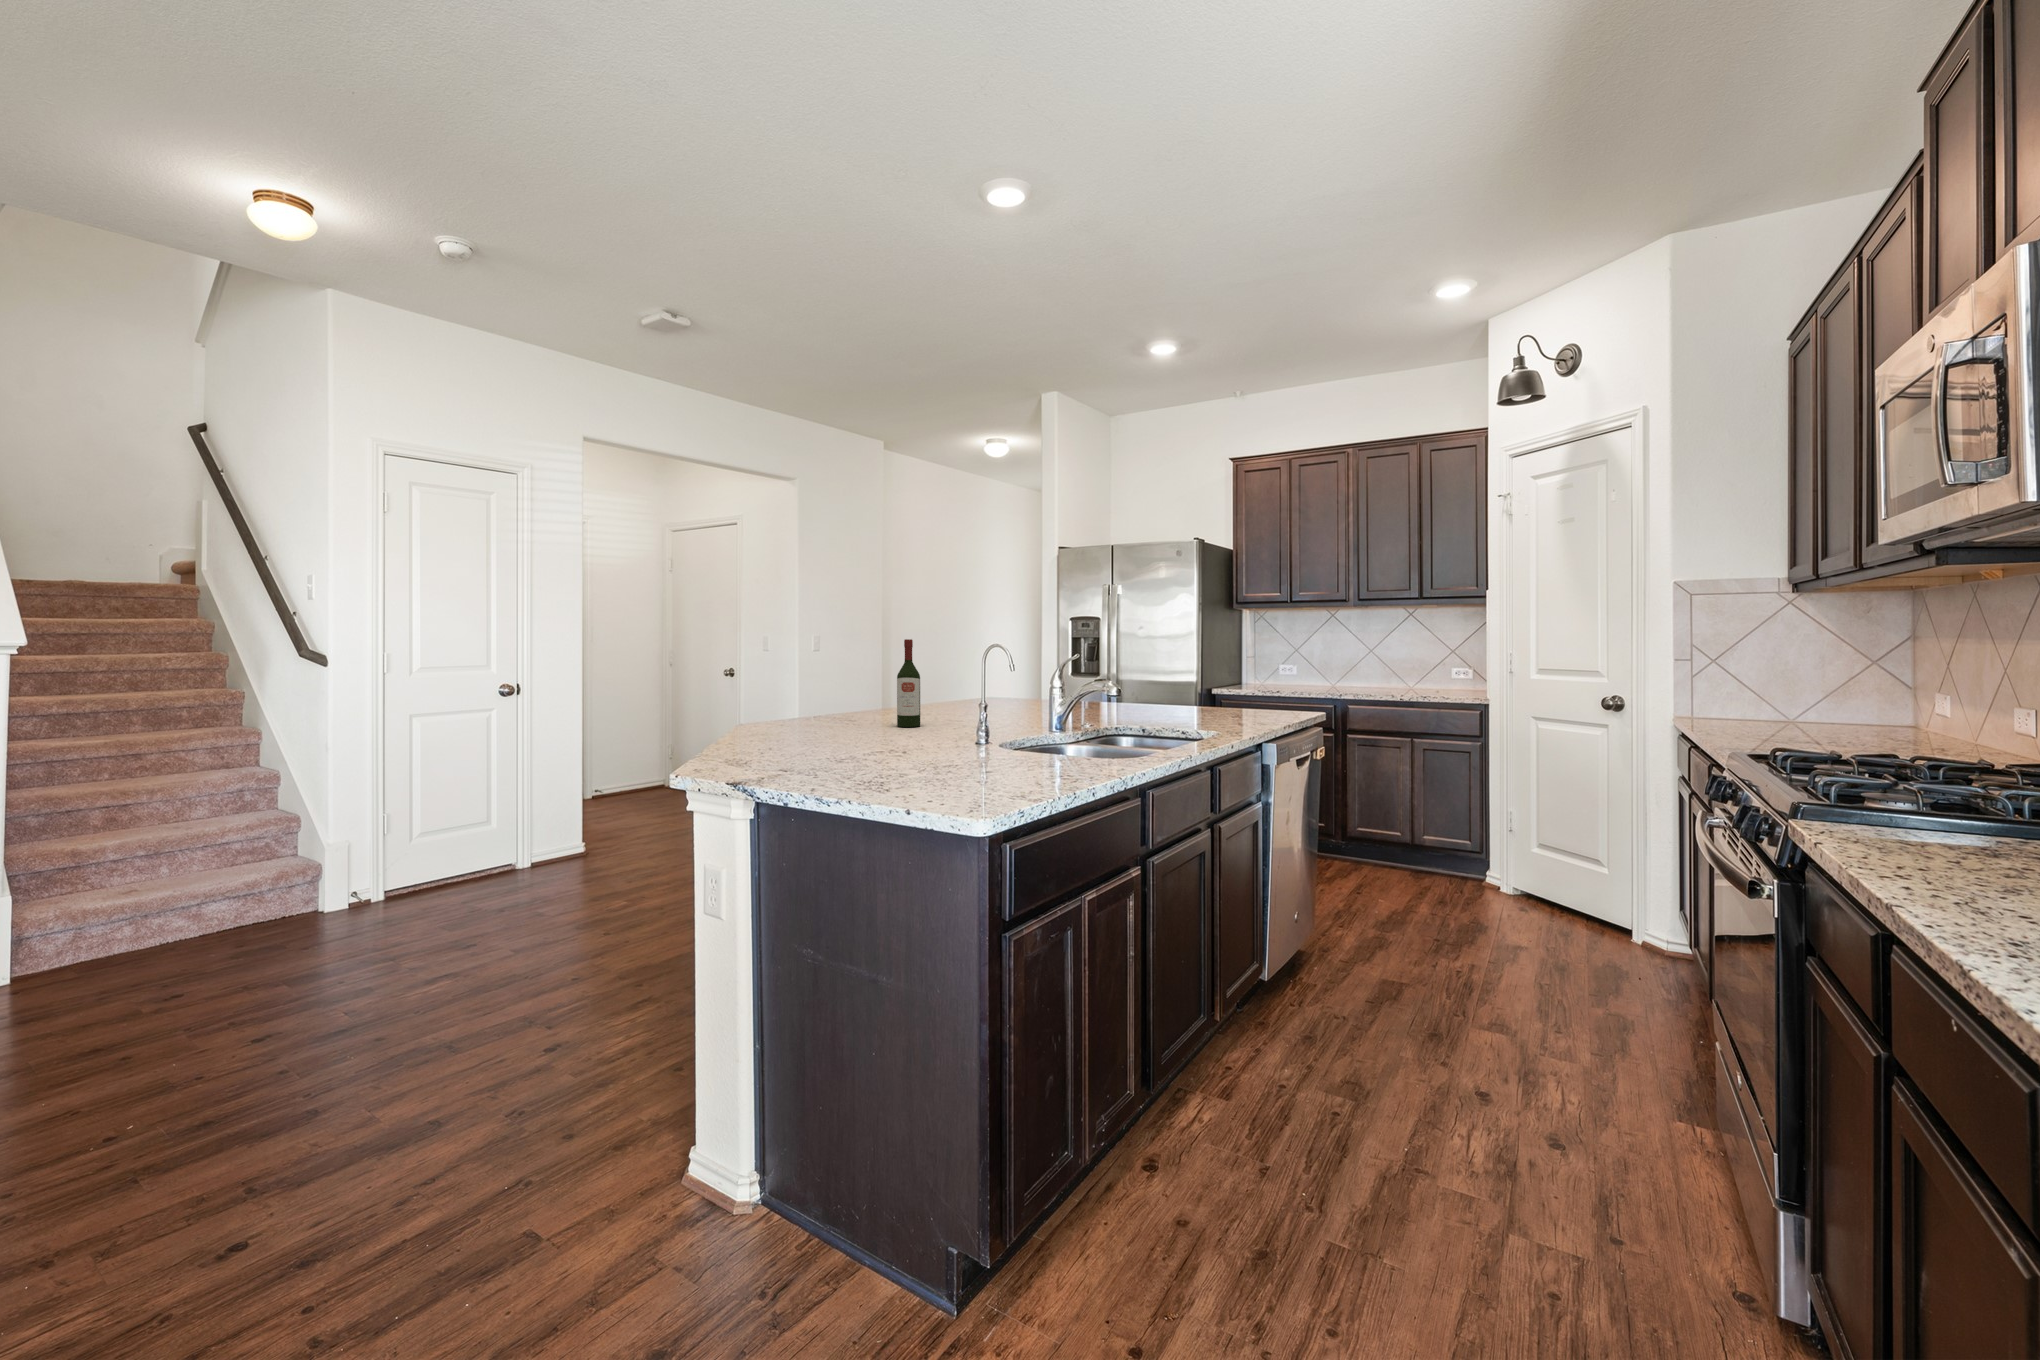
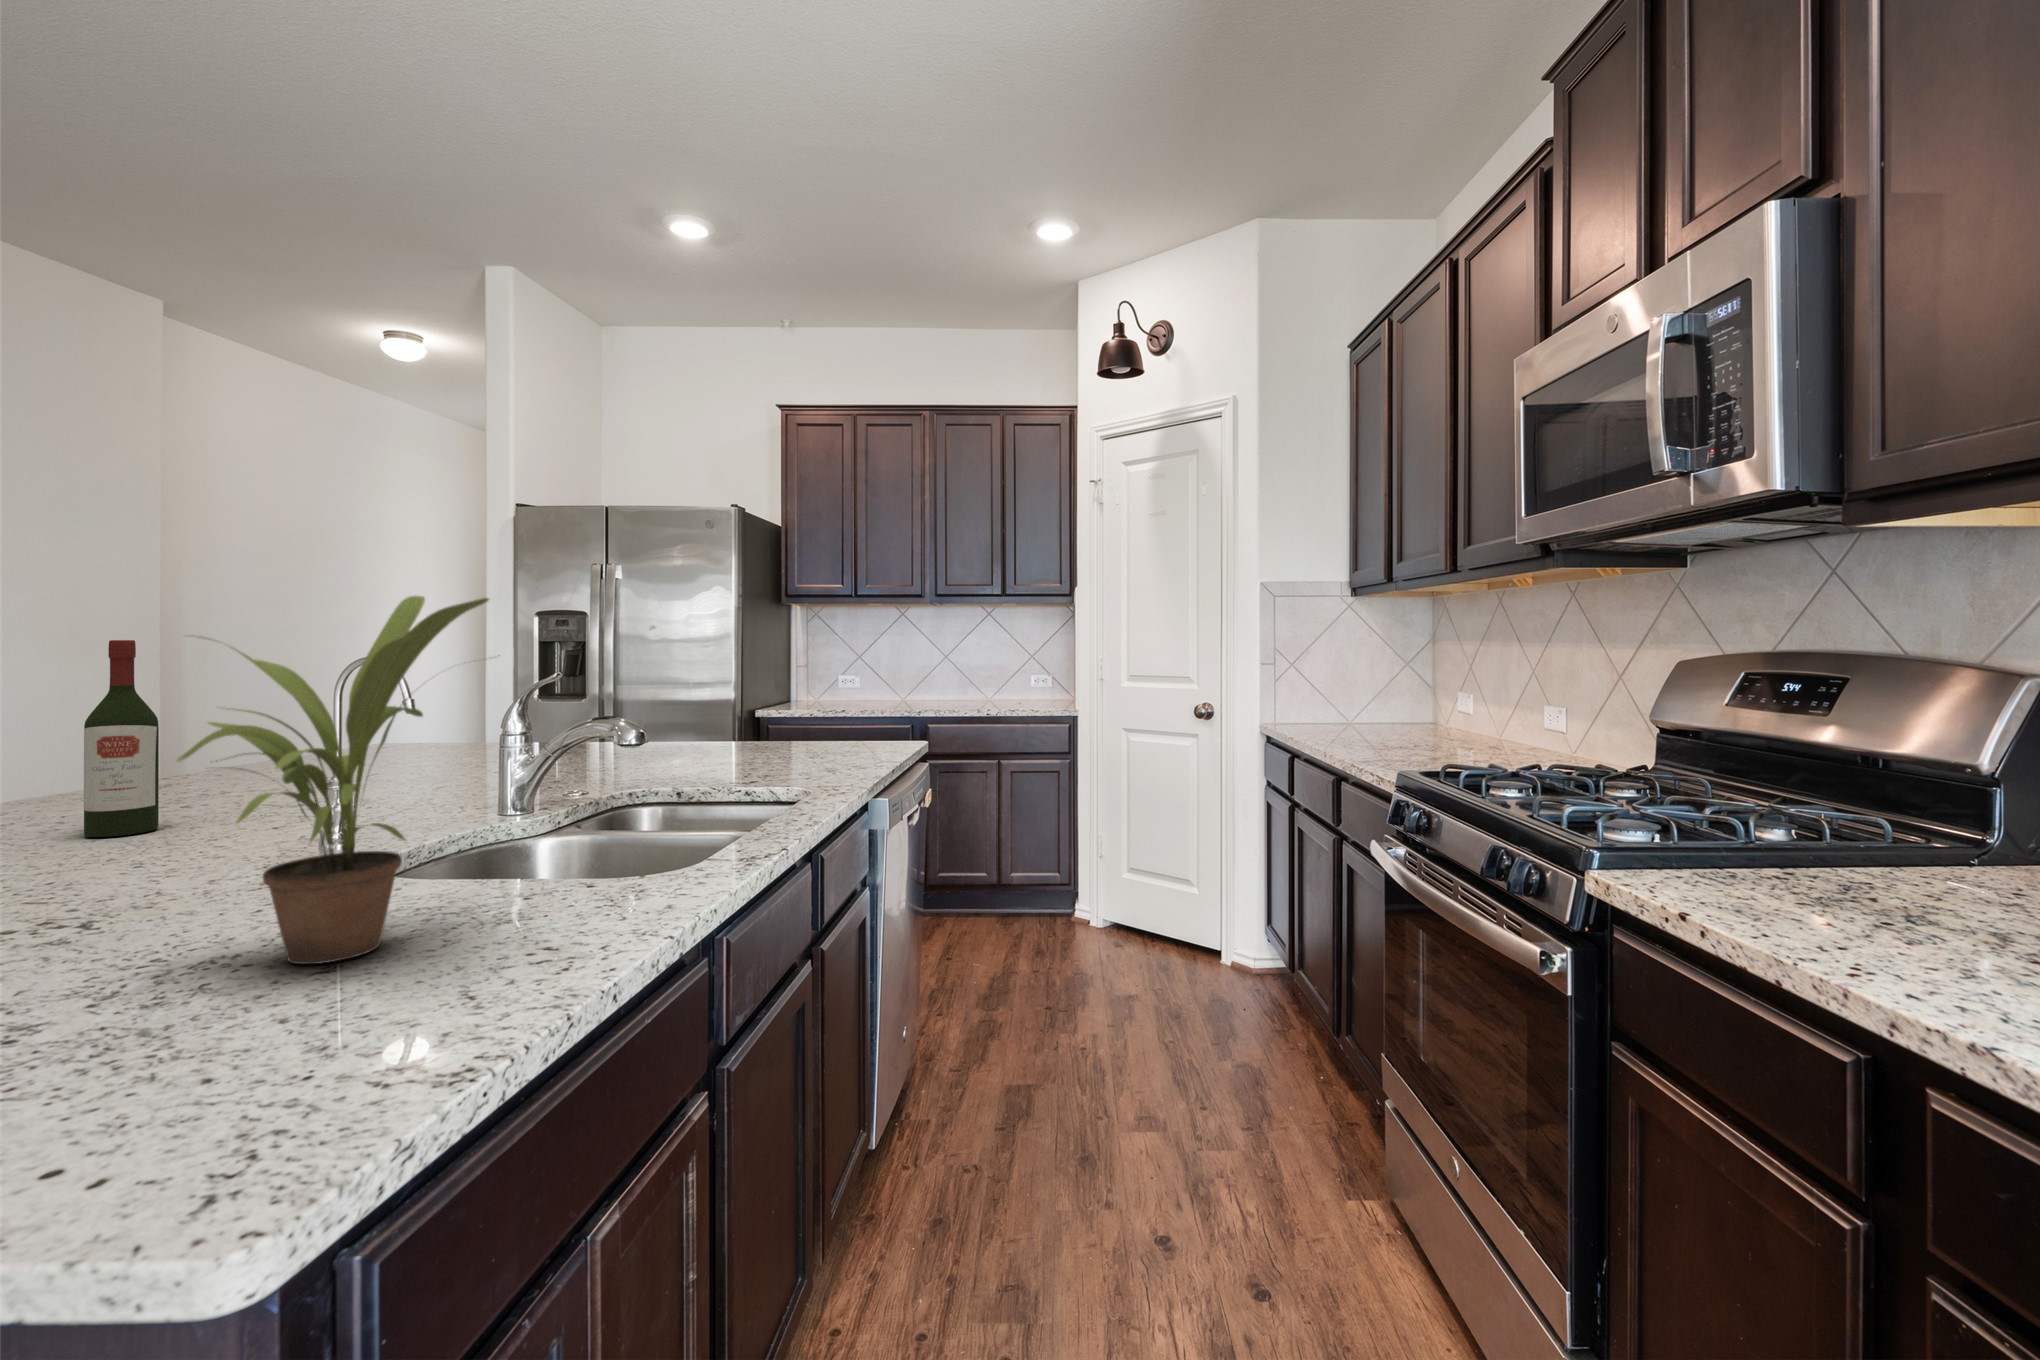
potted plant: none [947,621,1053,771] -> present [177,596,489,964]

